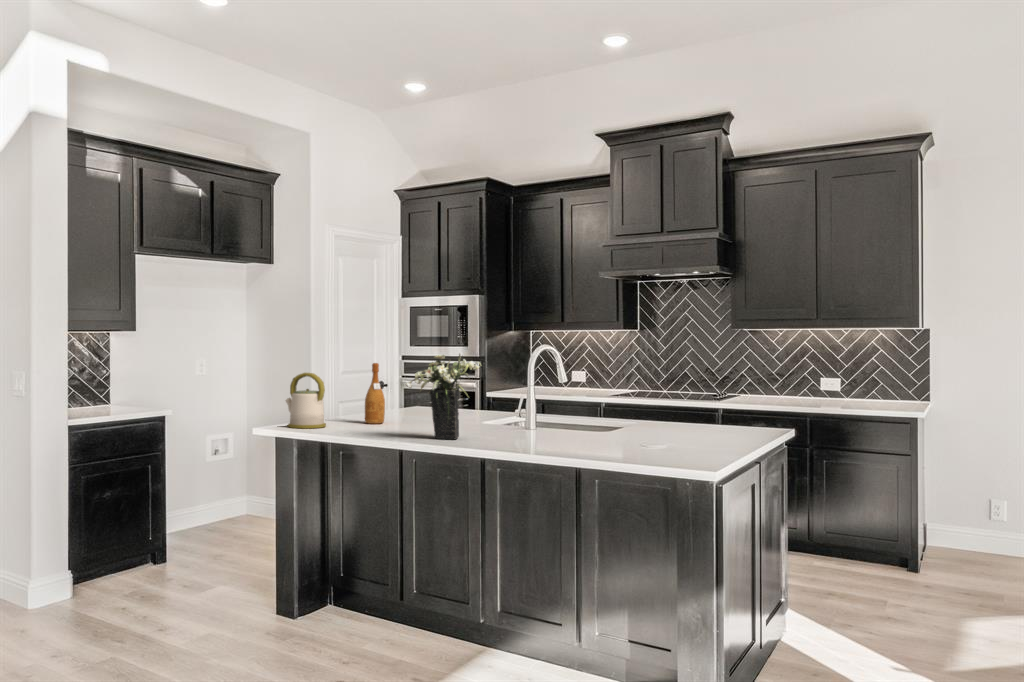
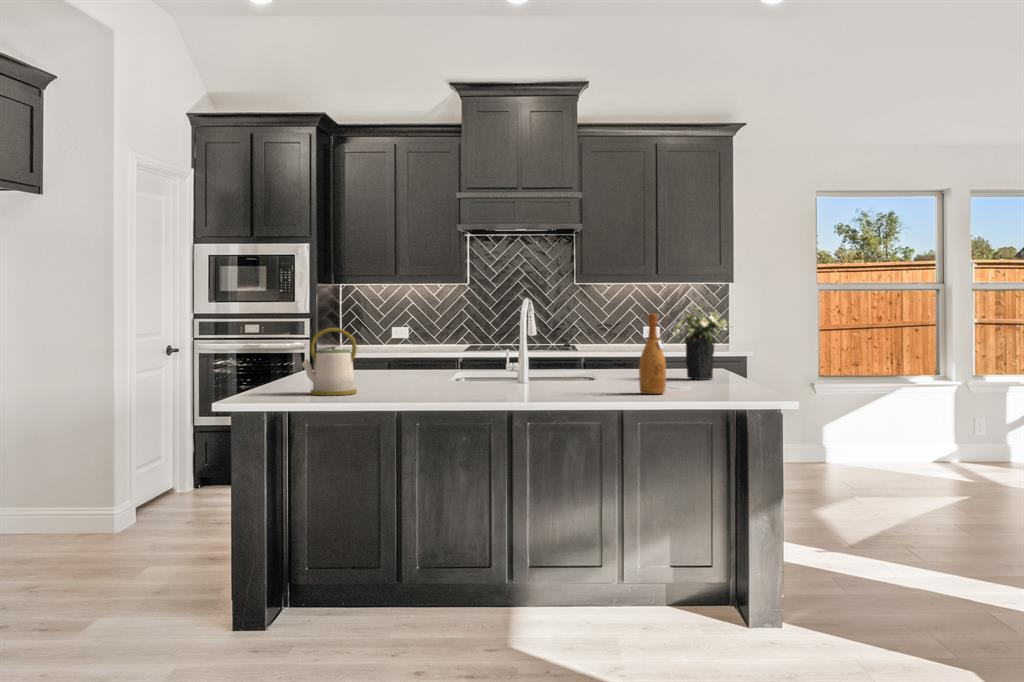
flower arrangement: present [406,354,481,439] -> present [671,307,727,380]
wine bottle: present [365,363,385,424] -> present [639,313,666,394]

